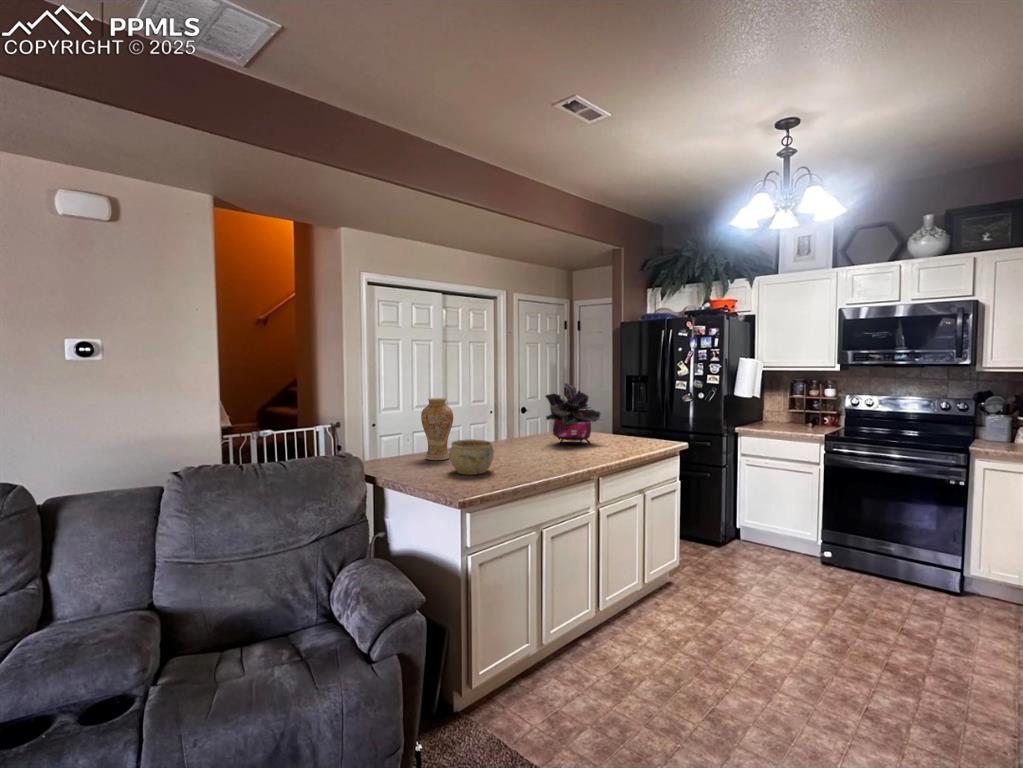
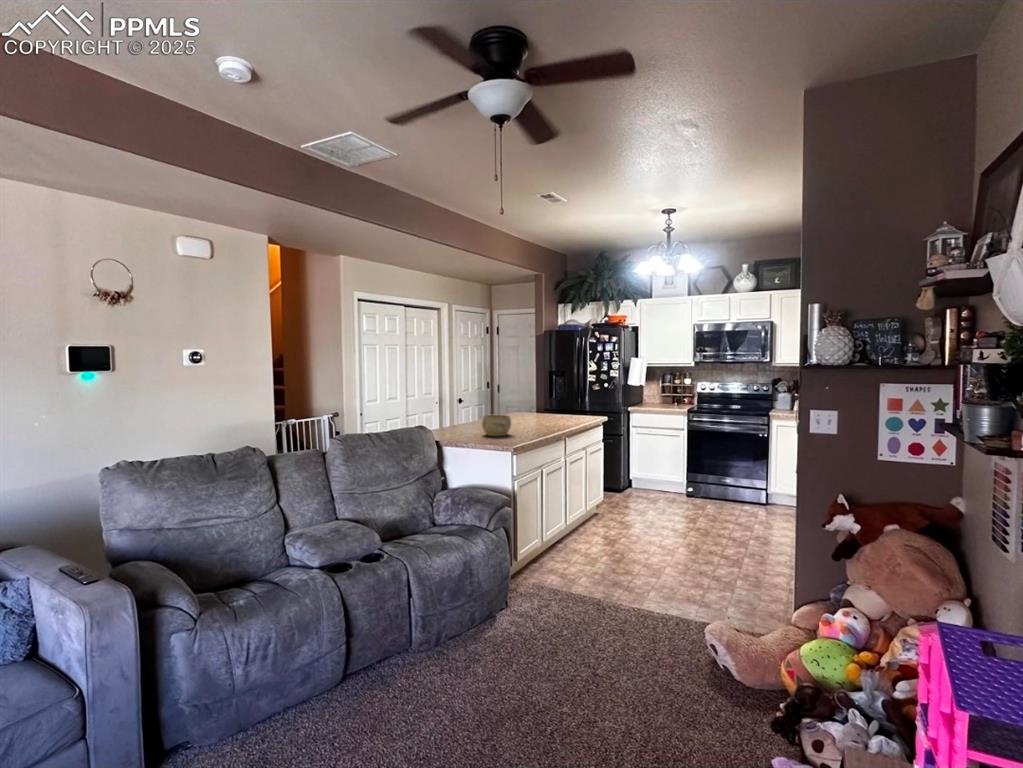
potted plant: present [545,383,600,444] -> none [518,377,555,420]
vase: present [421,398,453,460] -> none [449,388,471,431]

